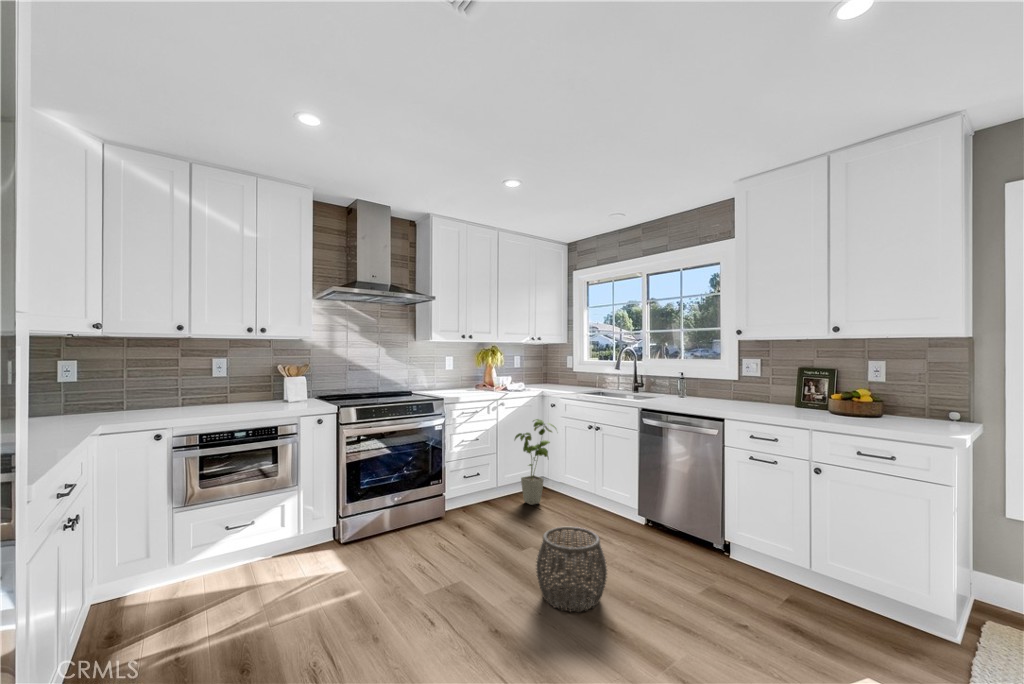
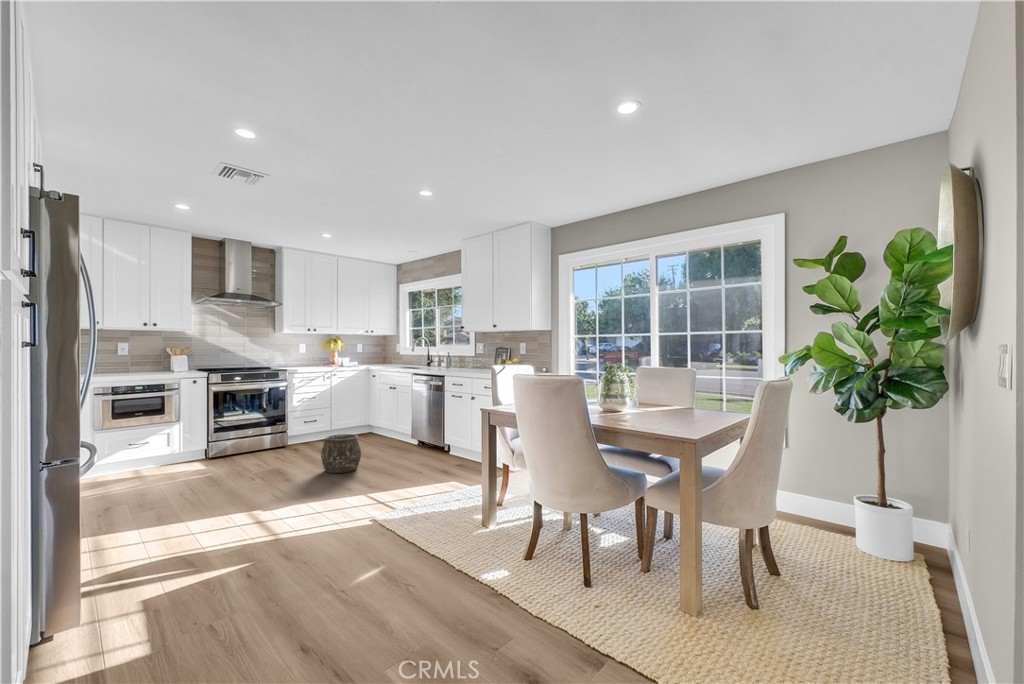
house plant: present [515,419,556,505] -> none [341,384,370,440]

